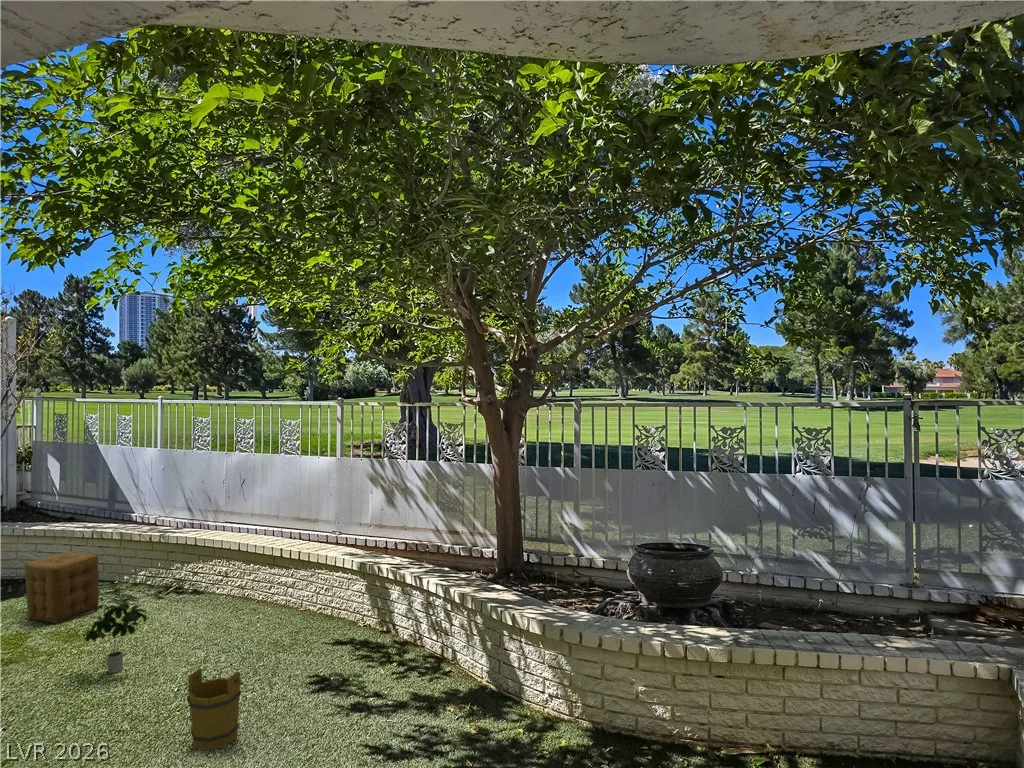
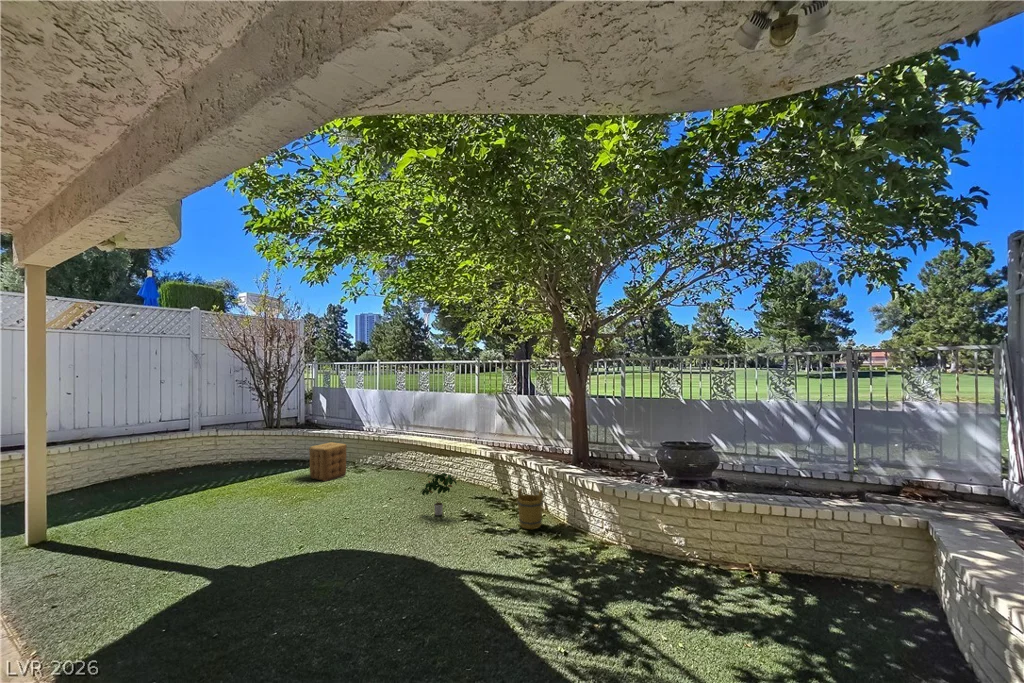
potted plant: present [83,603,147,673] -> present [421,473,457,515]
bucket: present [187,669,244,750] -> present [517,488,544,529]

